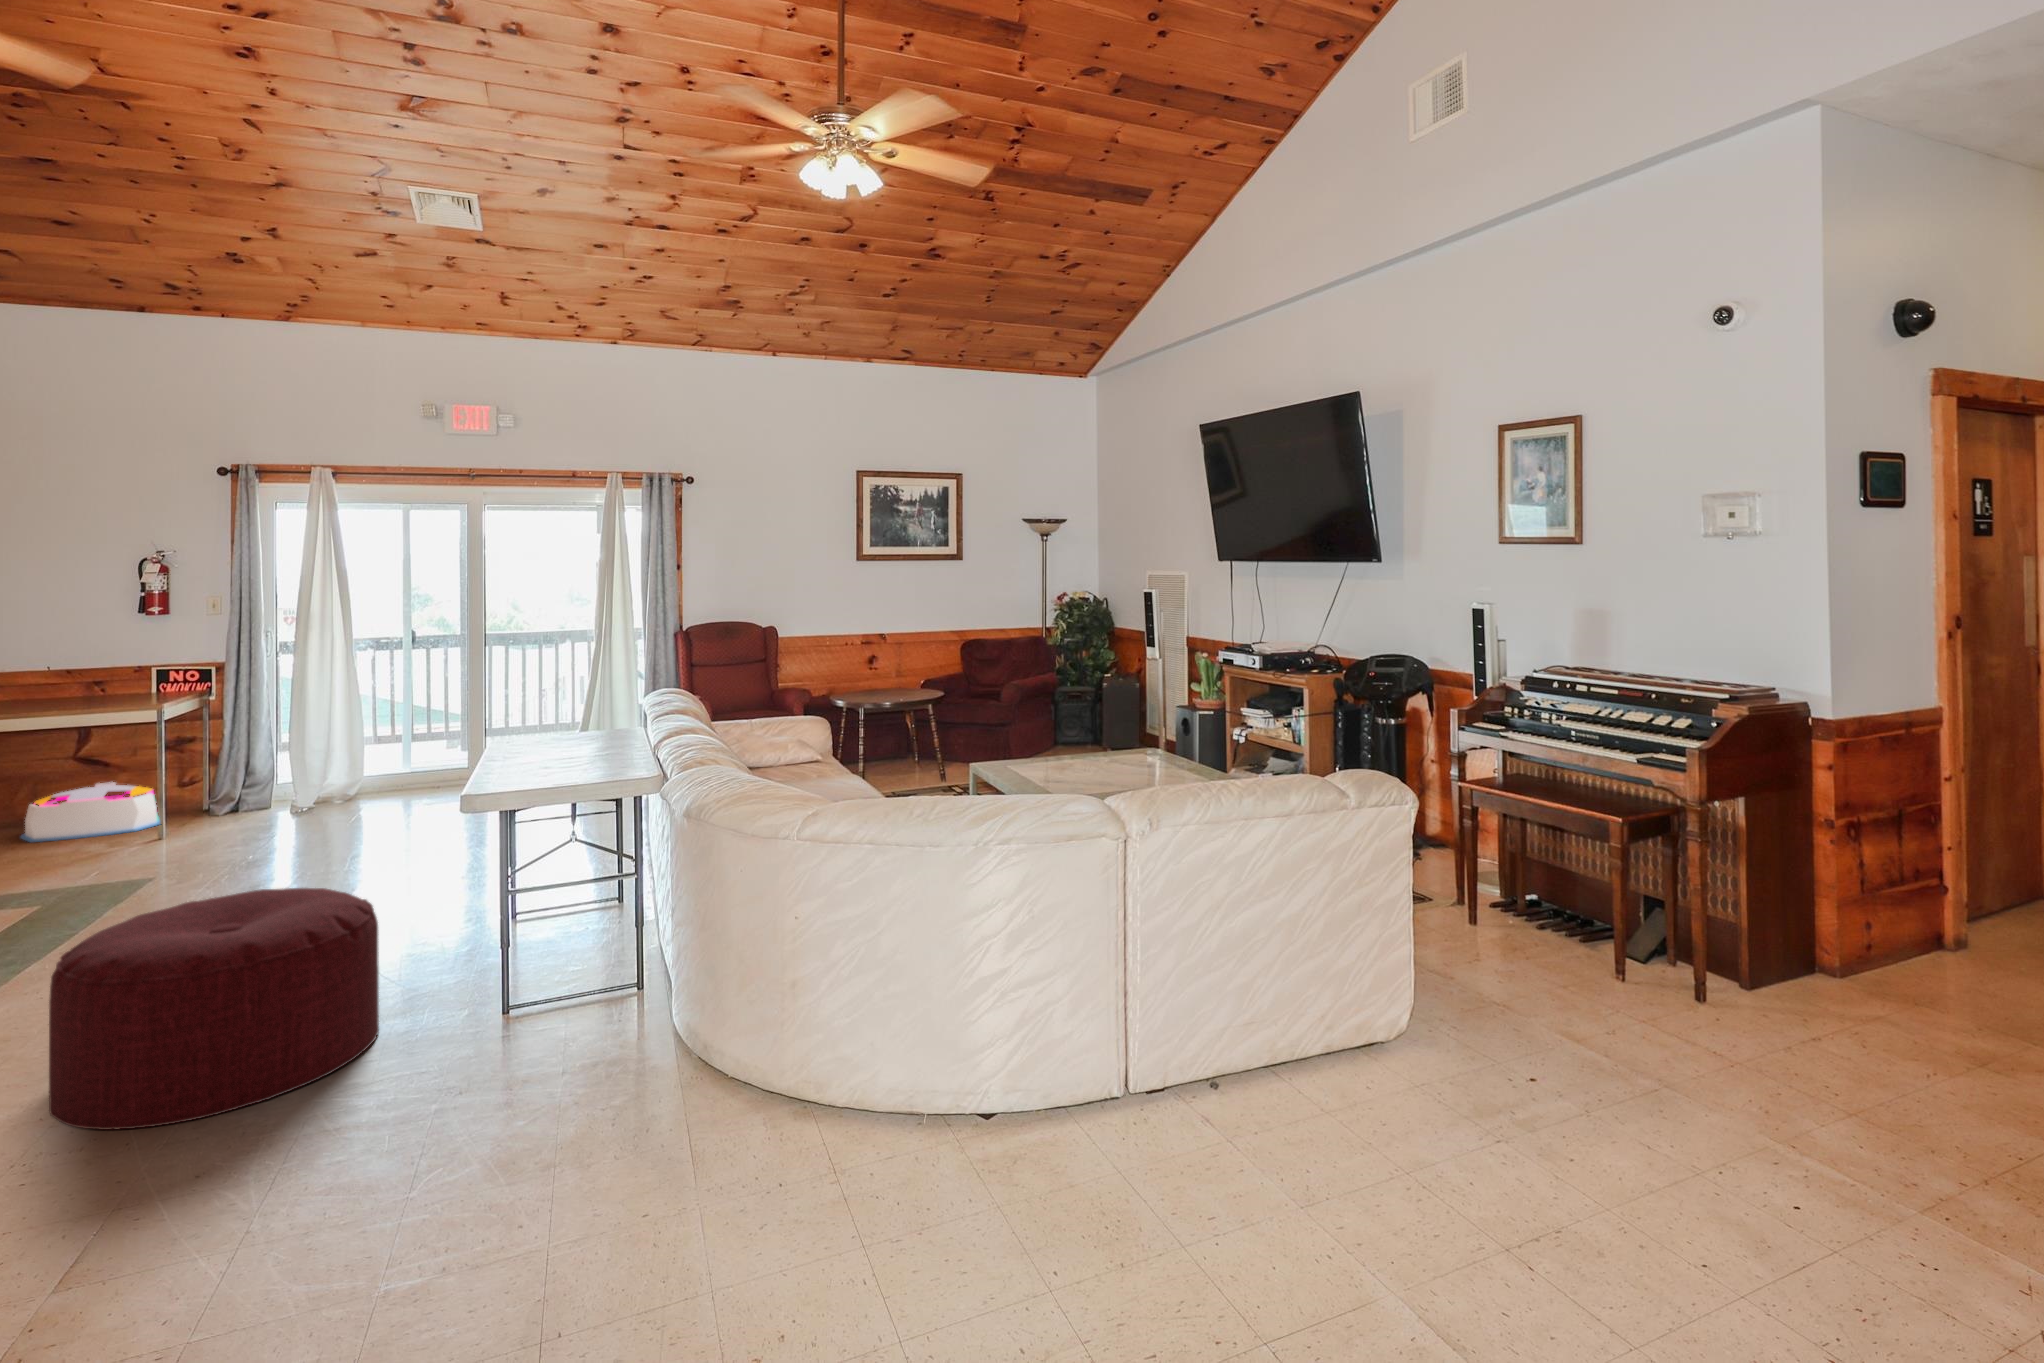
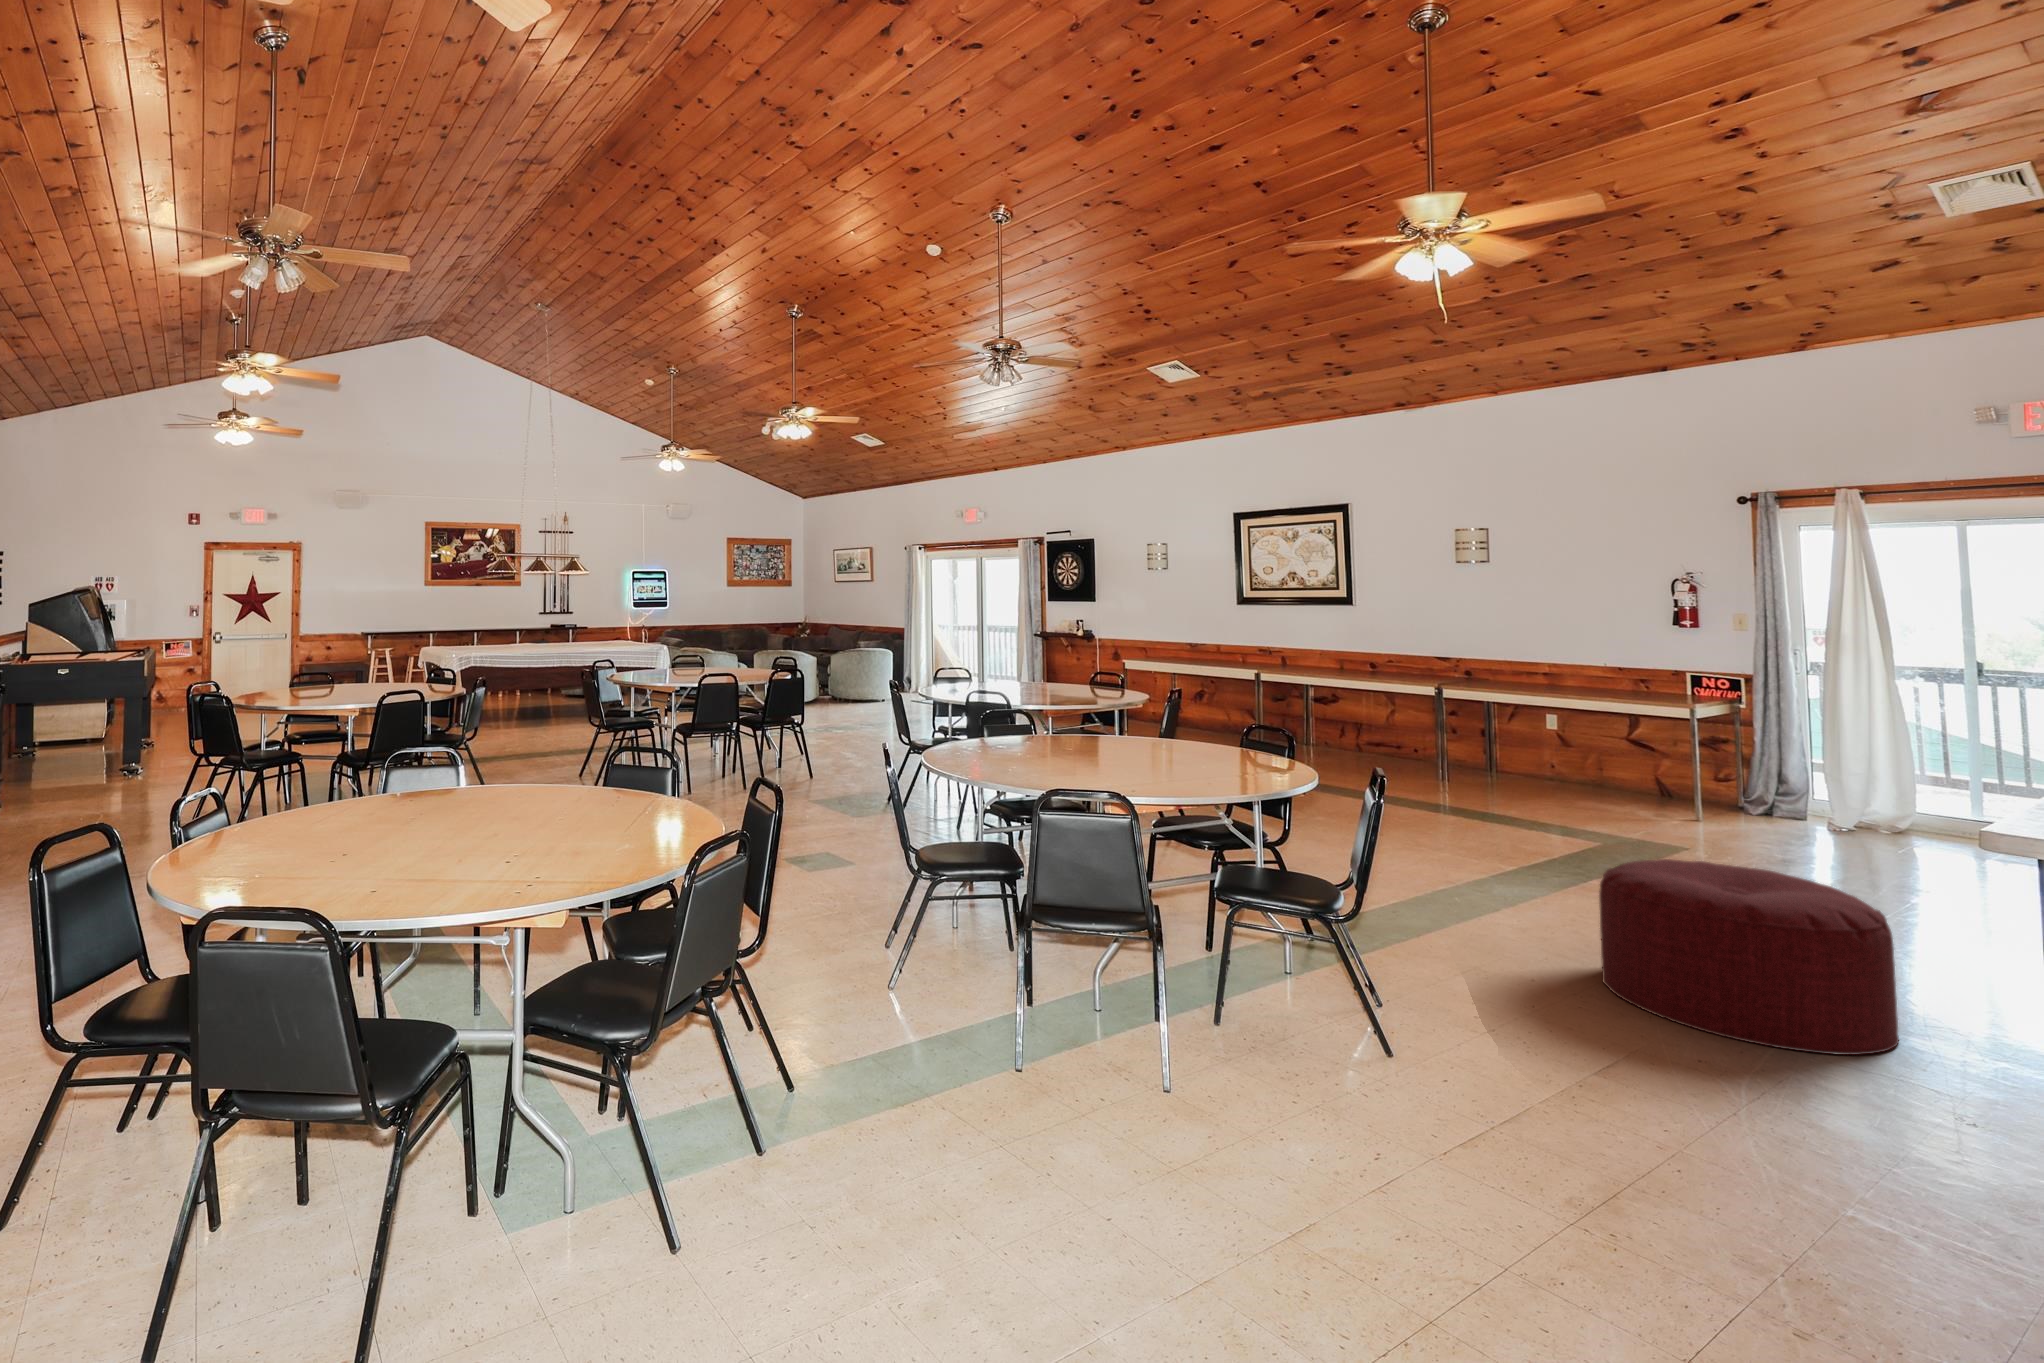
storage bin: present [21,782,160,842] -> none [1590,764,1704,810]

